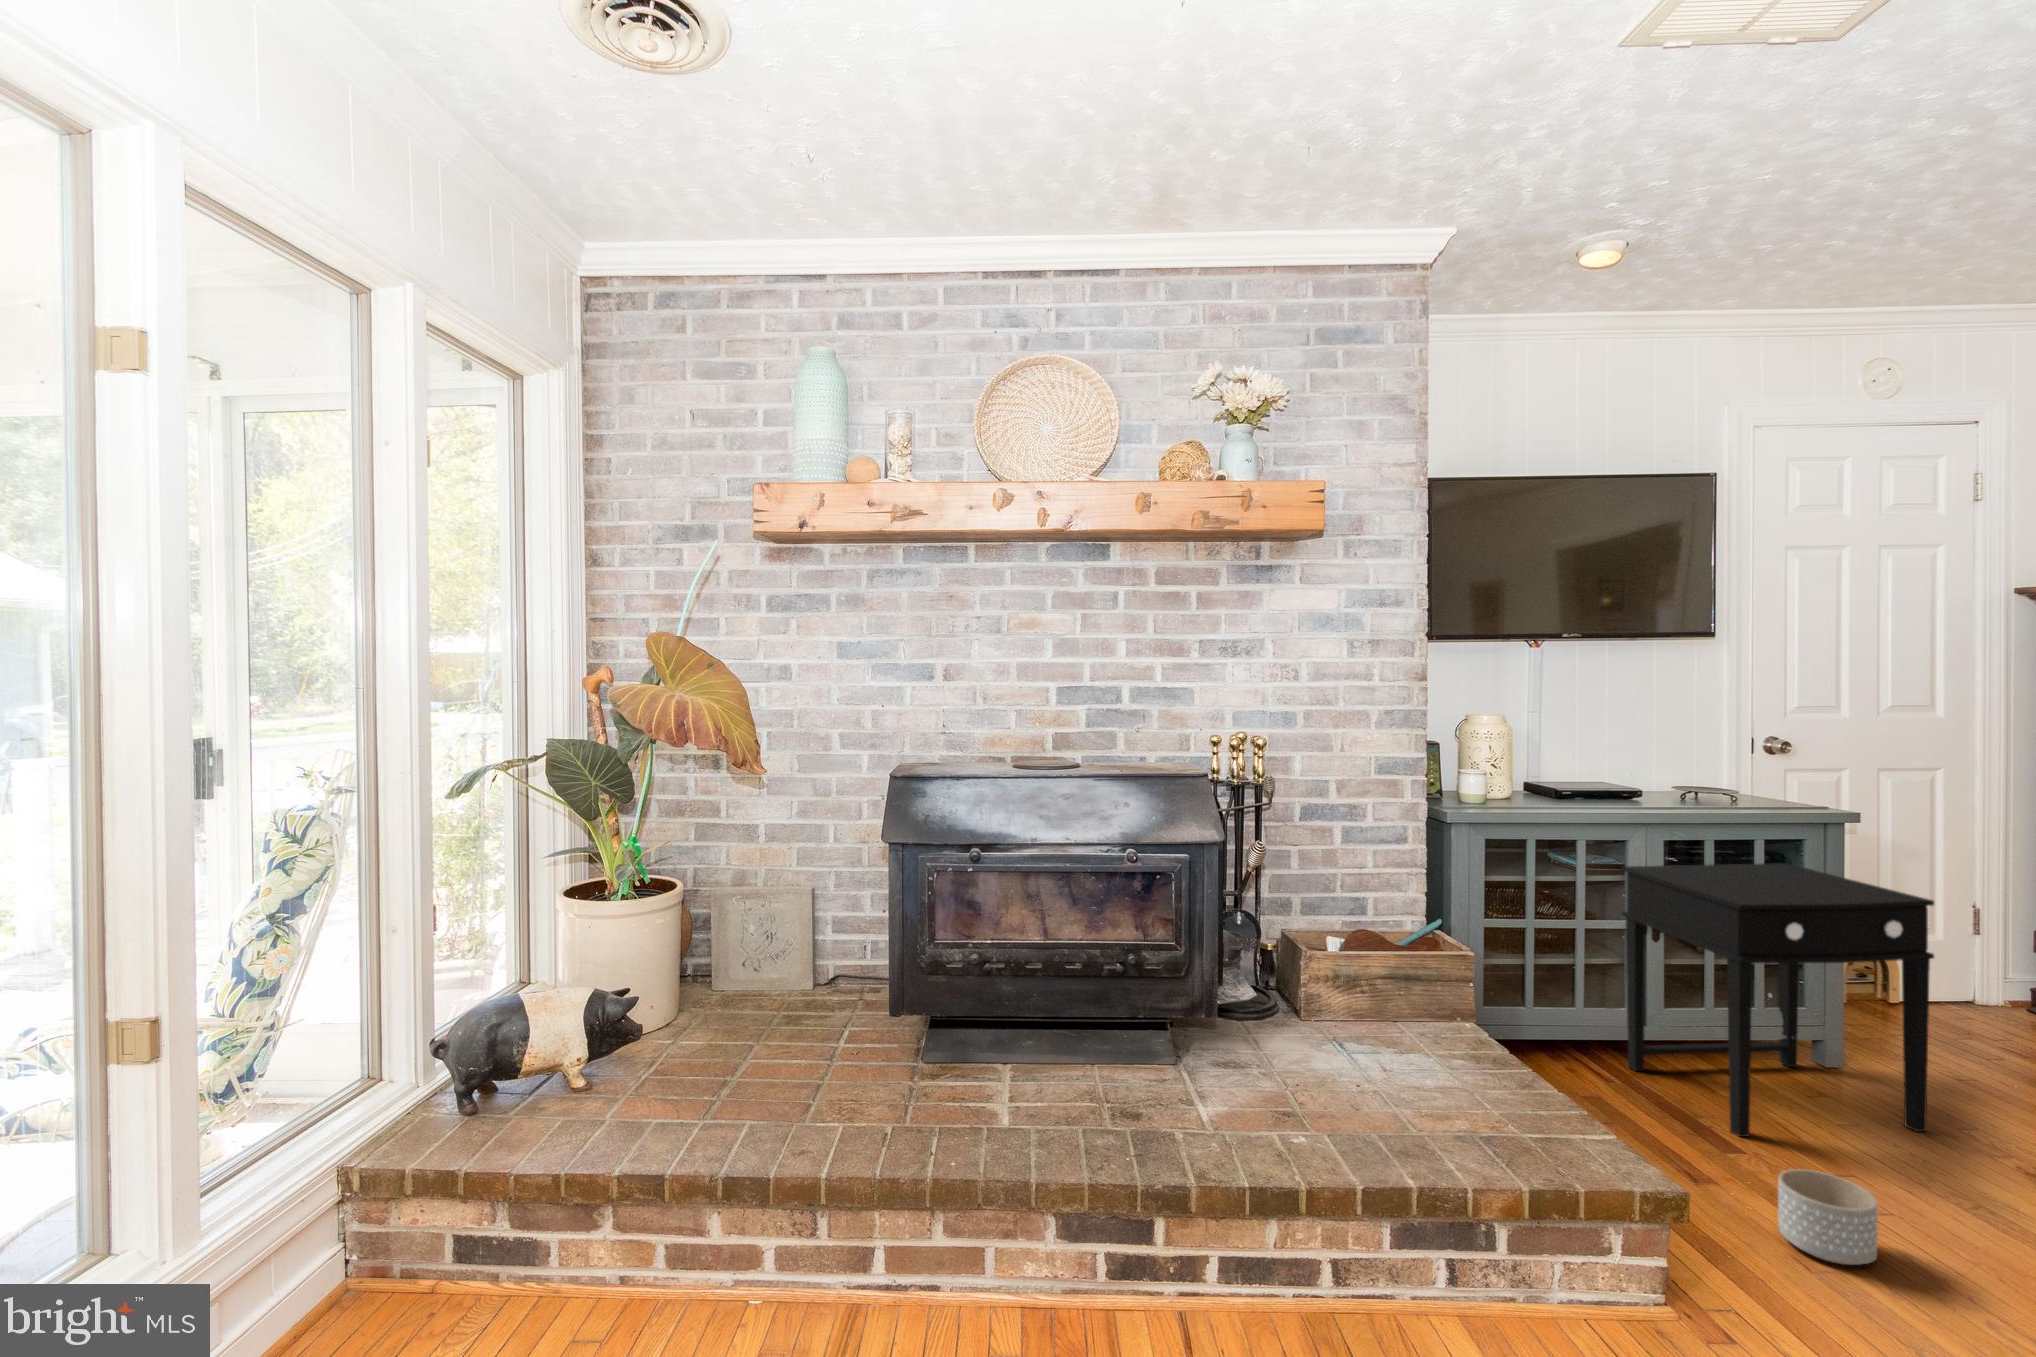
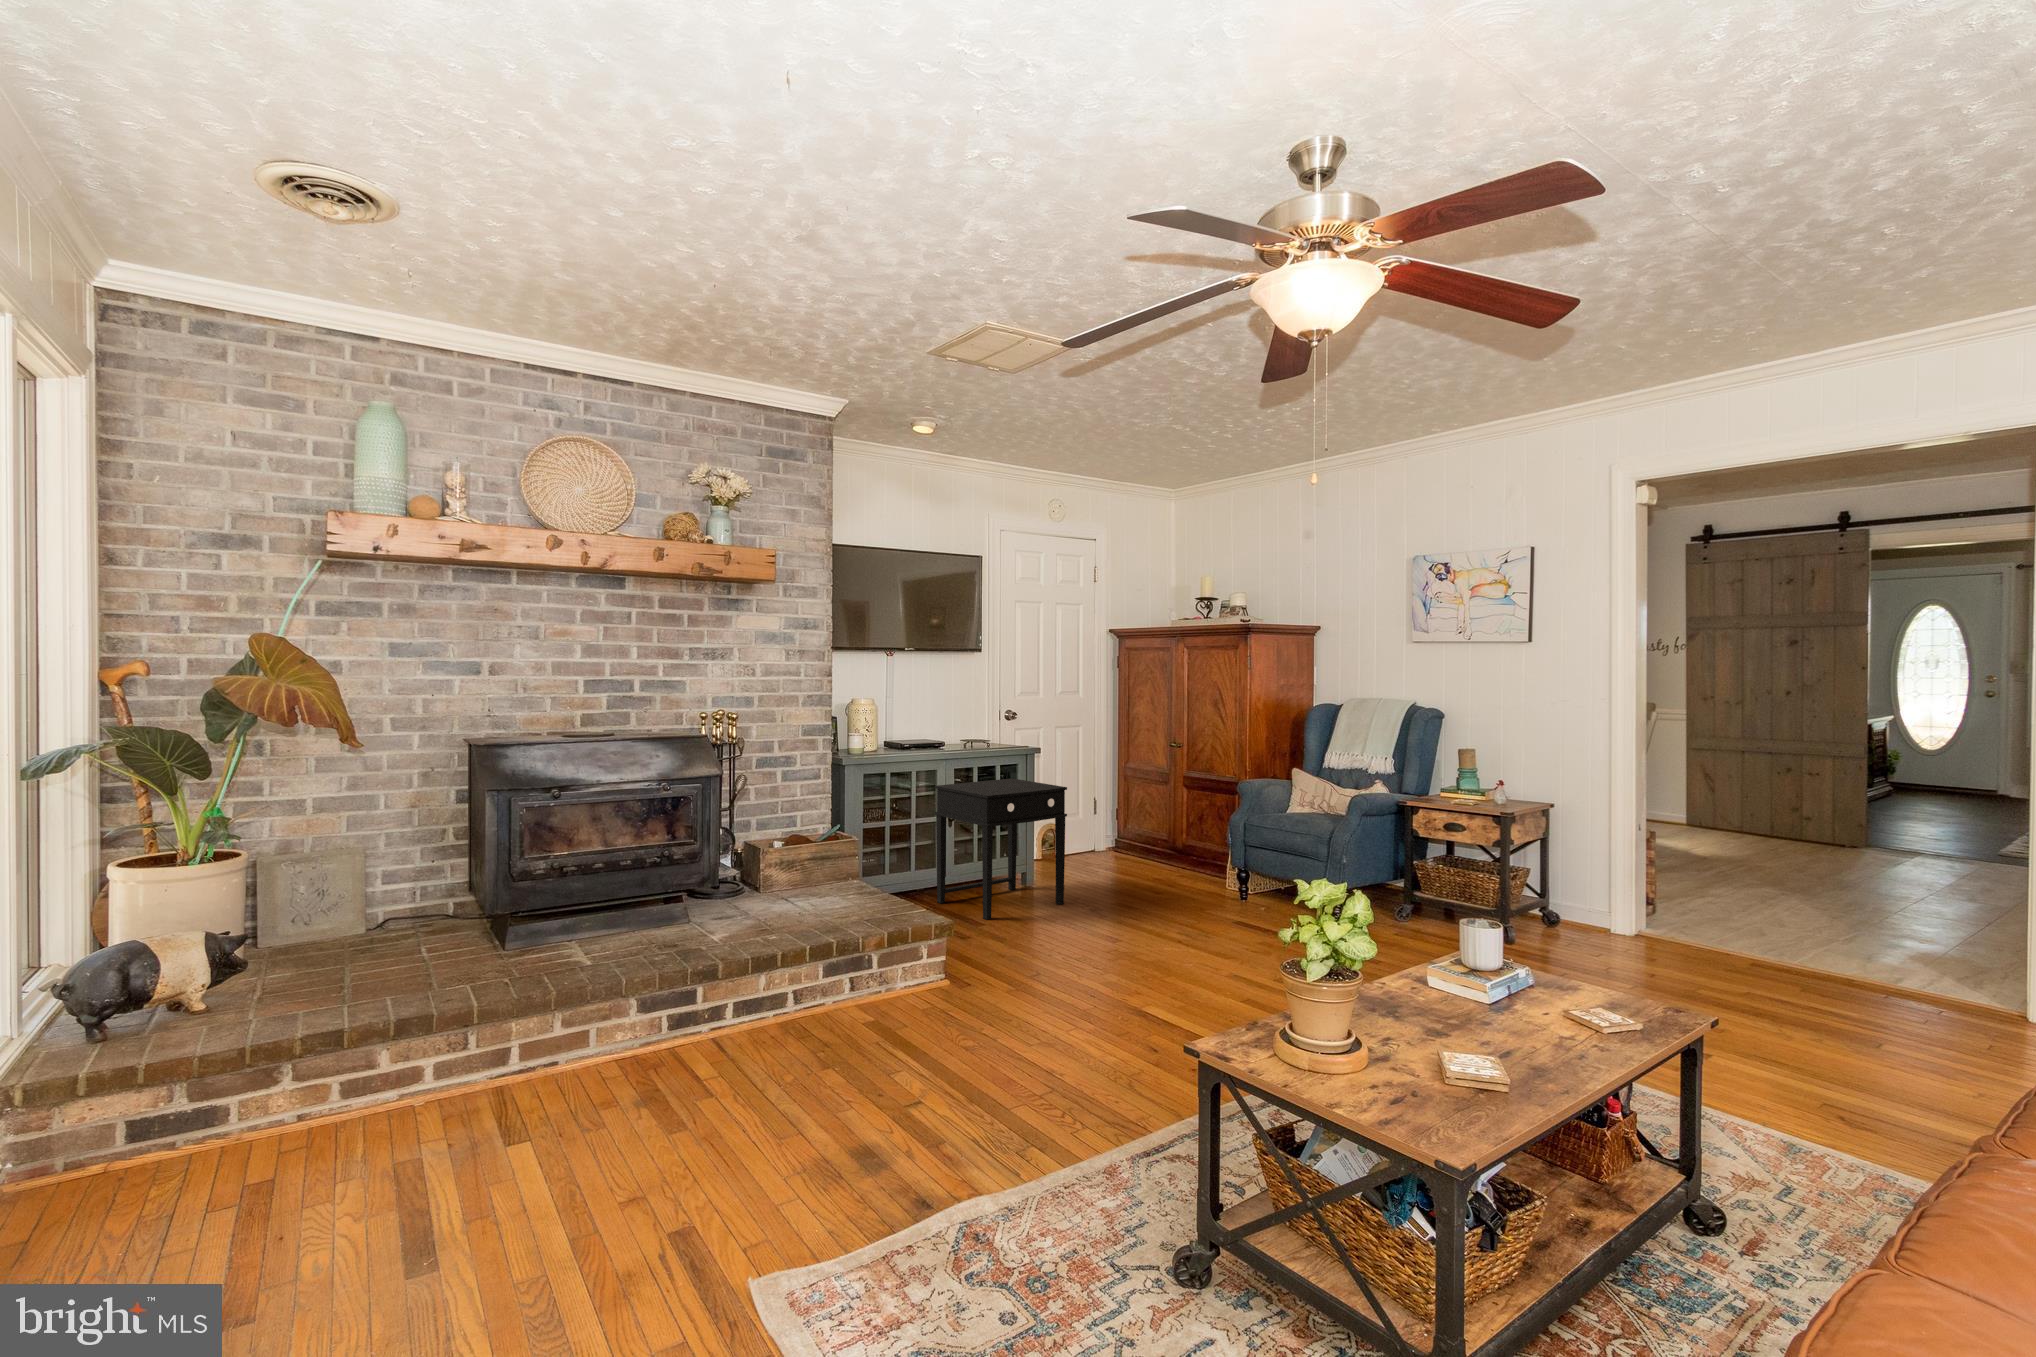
planter: present [1778,1169,1877,1265] -> none [999,916,1035,953]

